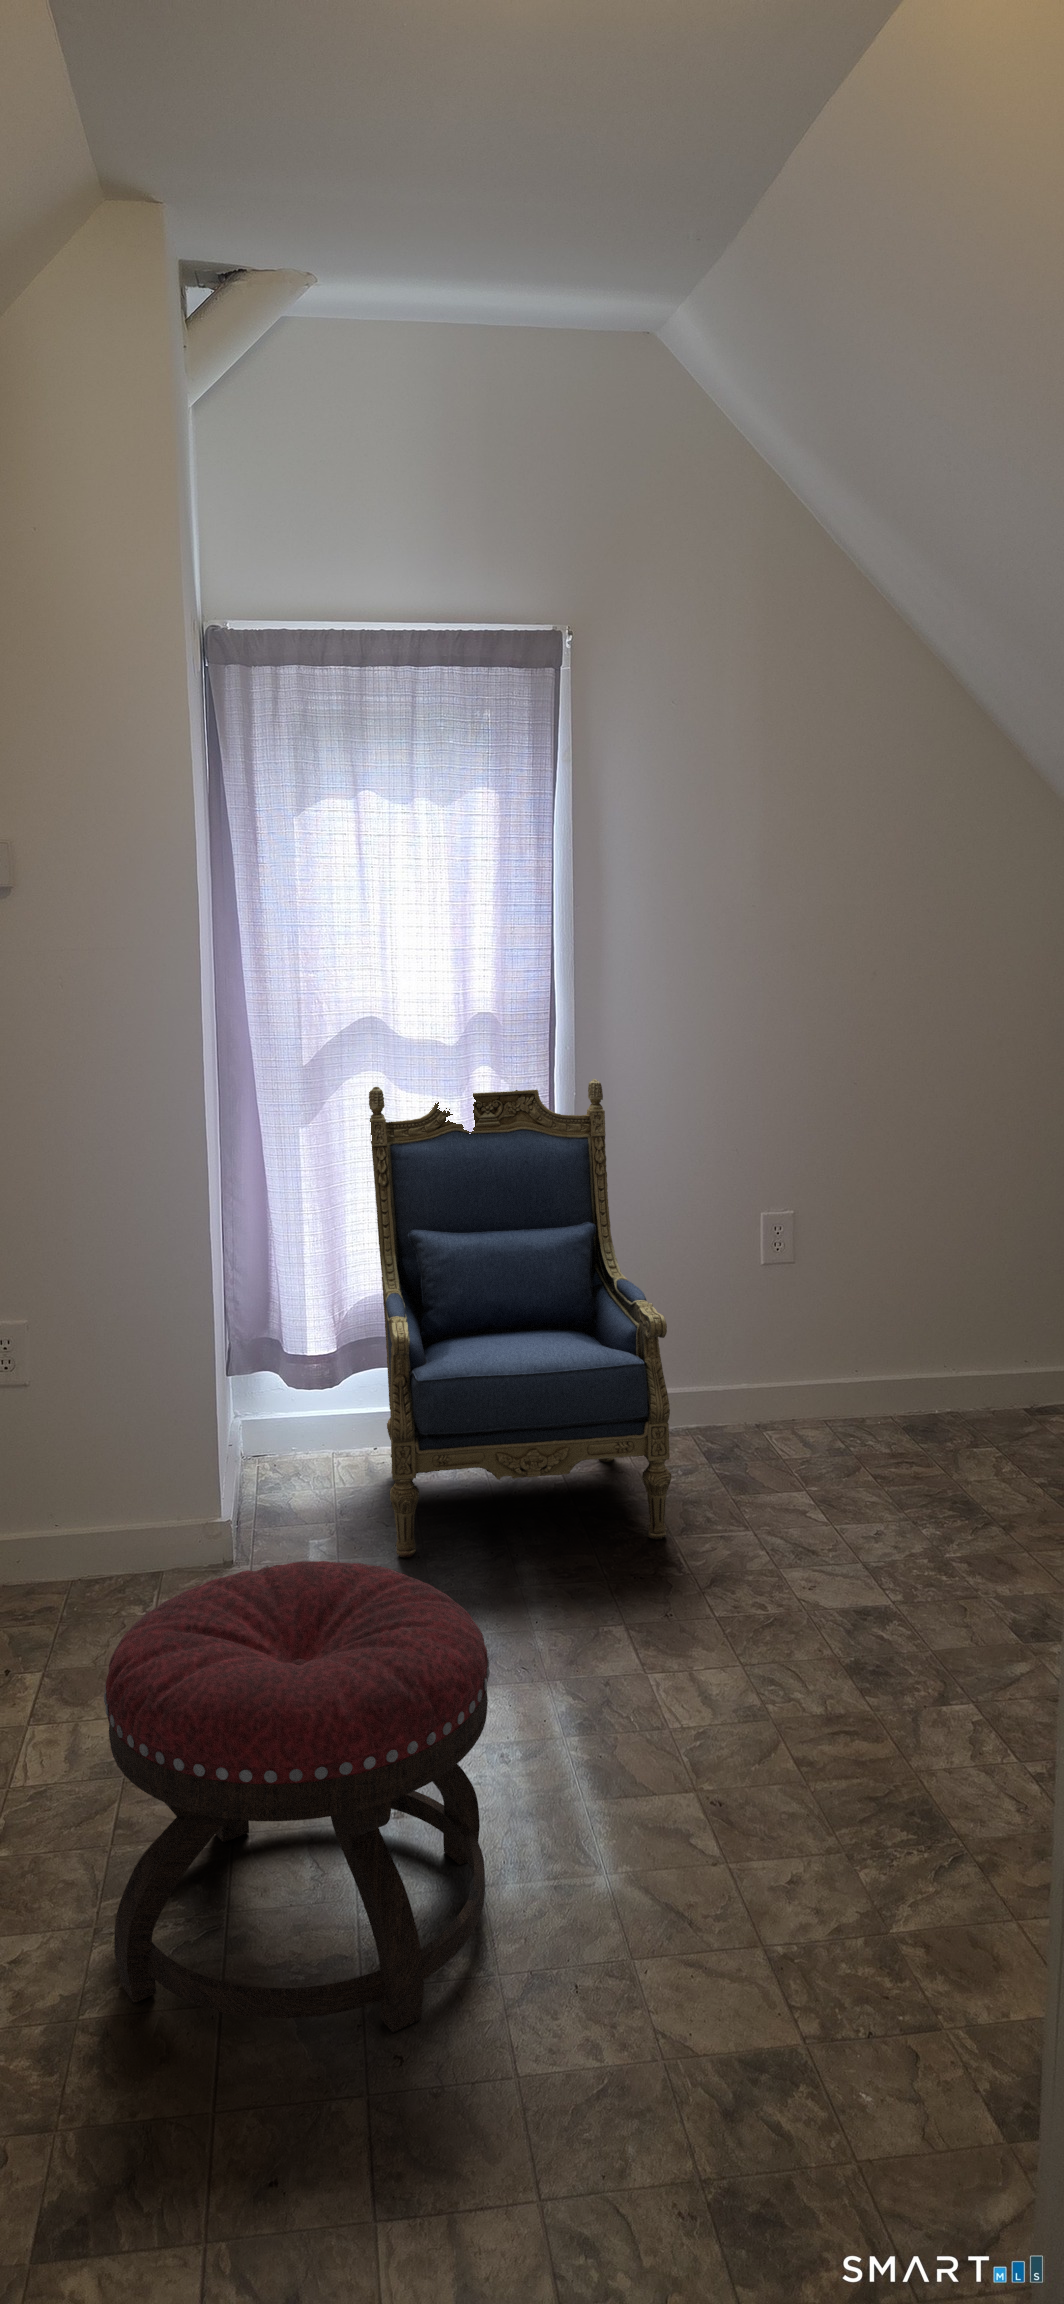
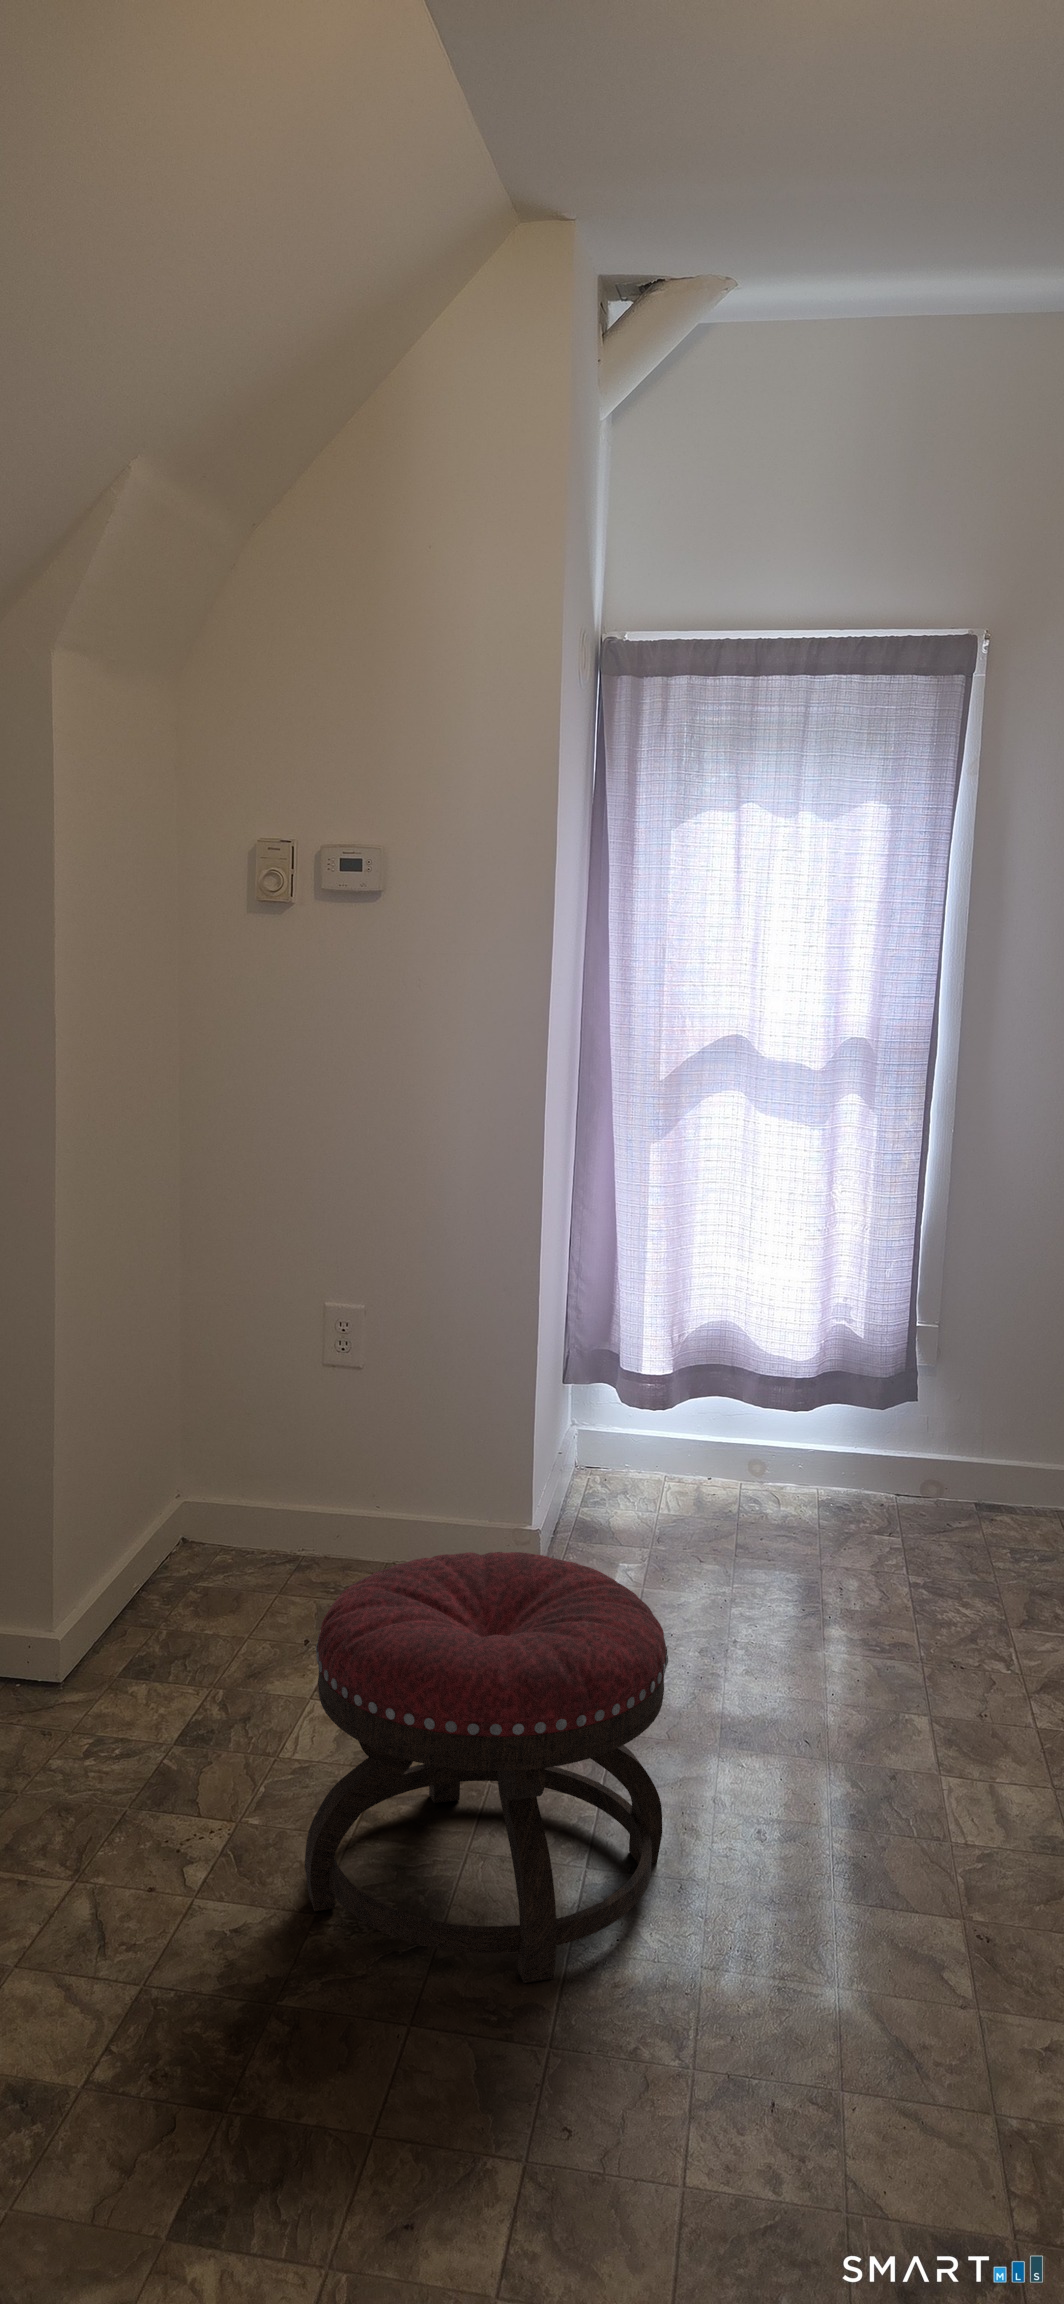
armchair: present [369,1079,671,1557] -> none [688,1082,993,1614]

